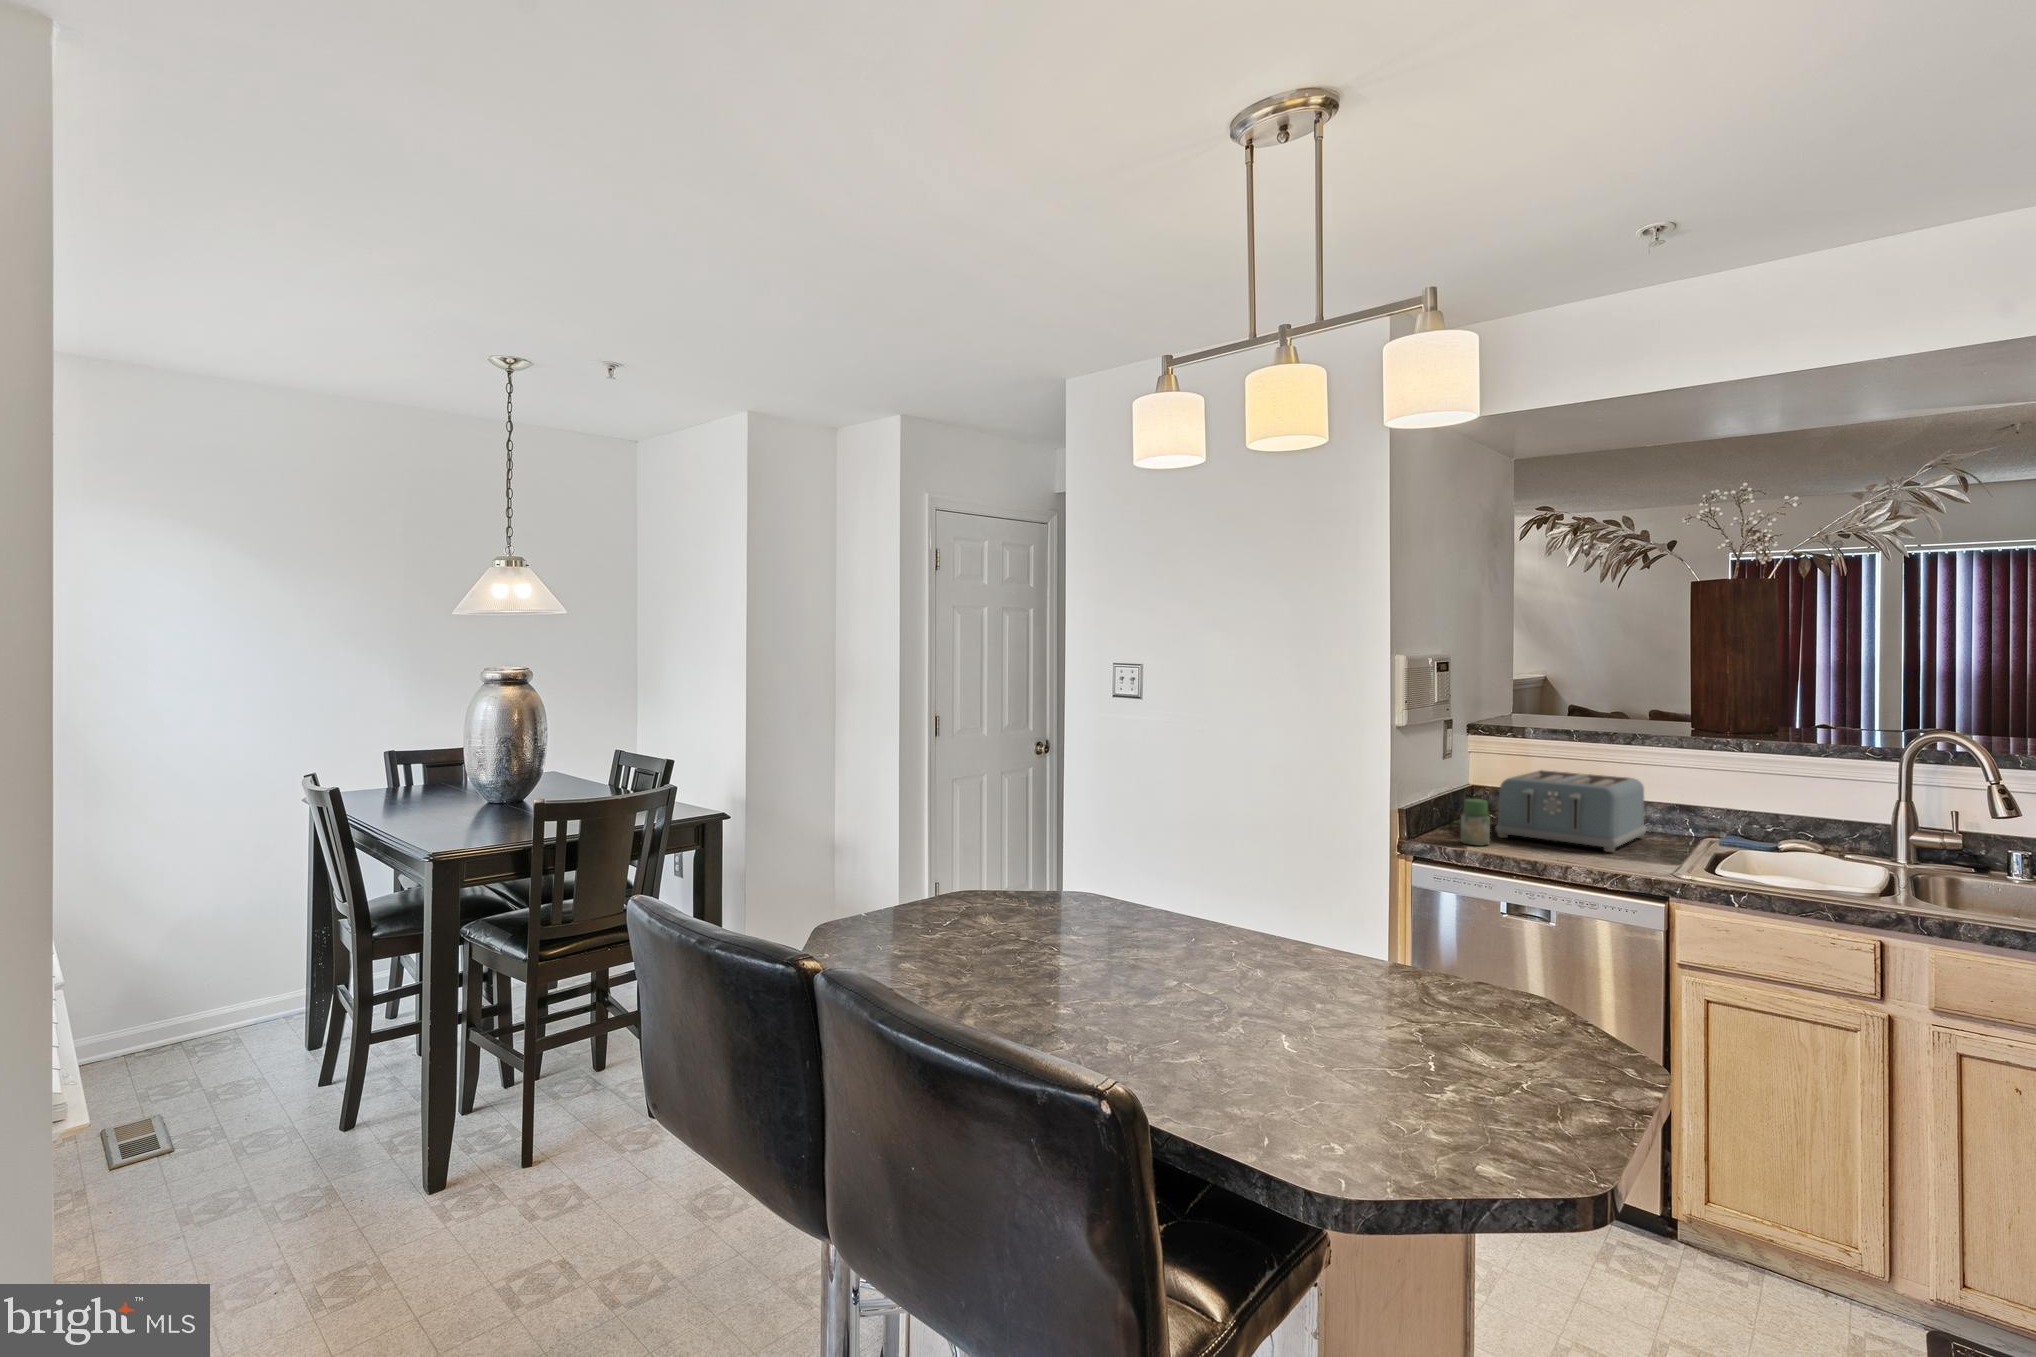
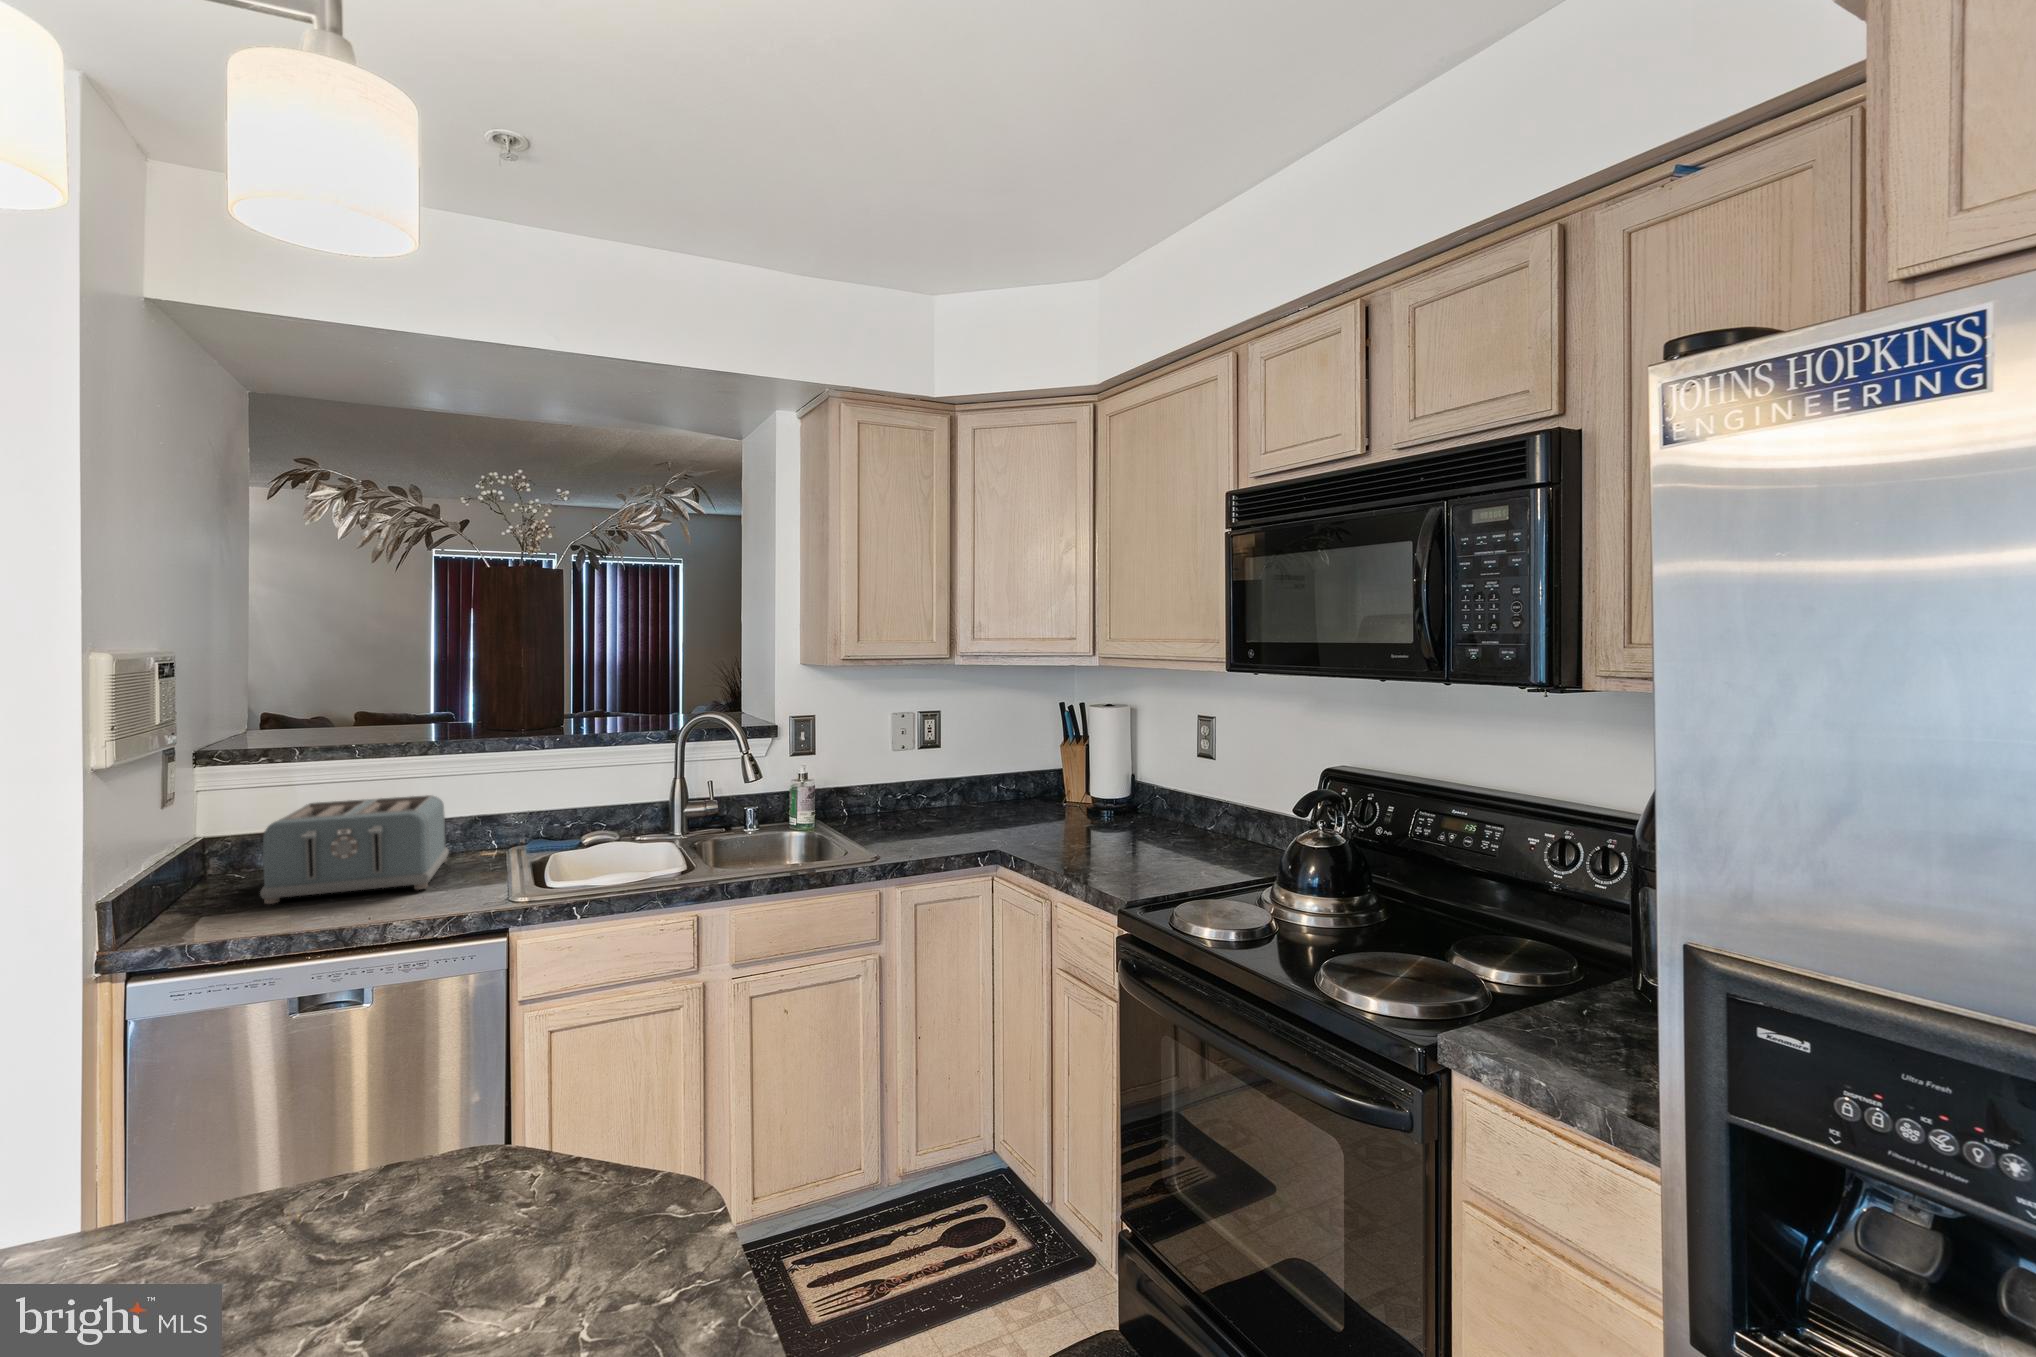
jar: present [1461,799,1490,846] -> none [210,859,259,927]

